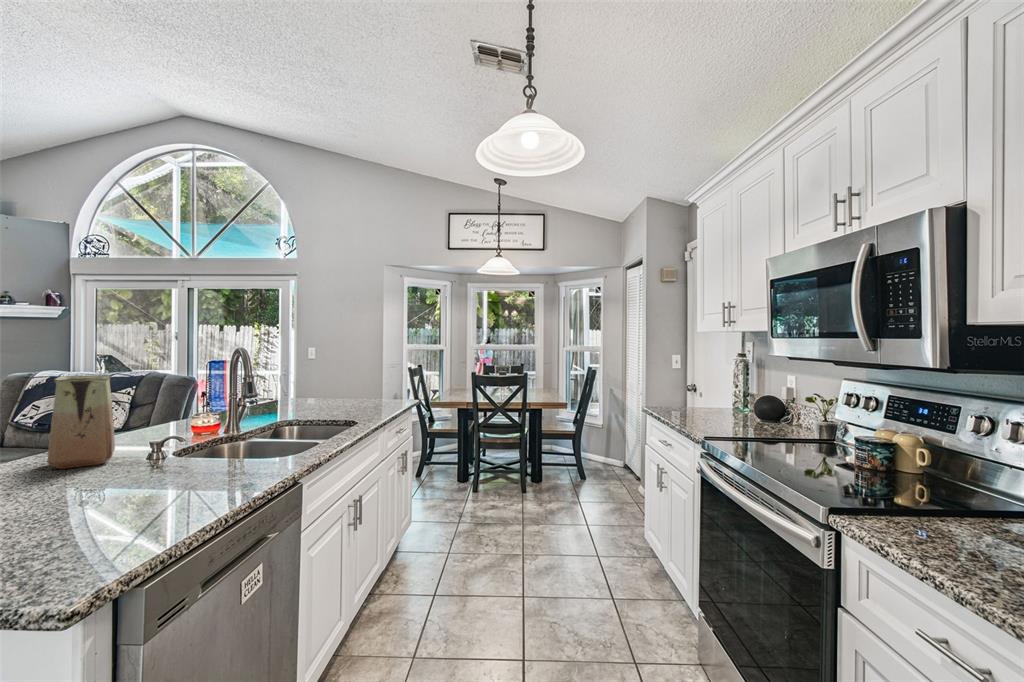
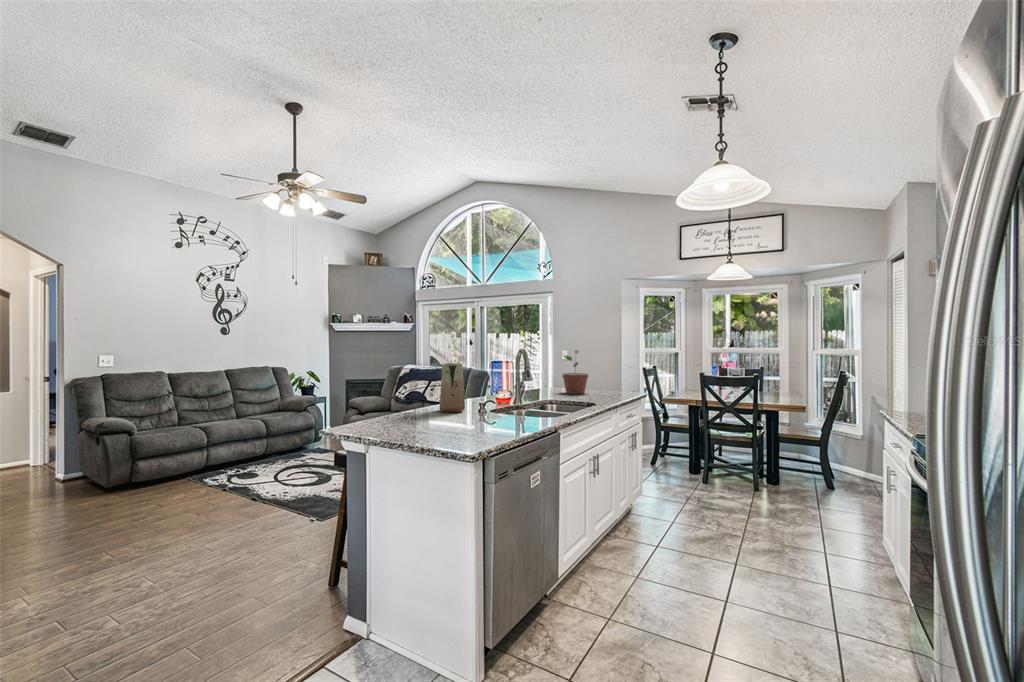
potted plant: none [310,348,346,407] -> present [563,350,588,394]

